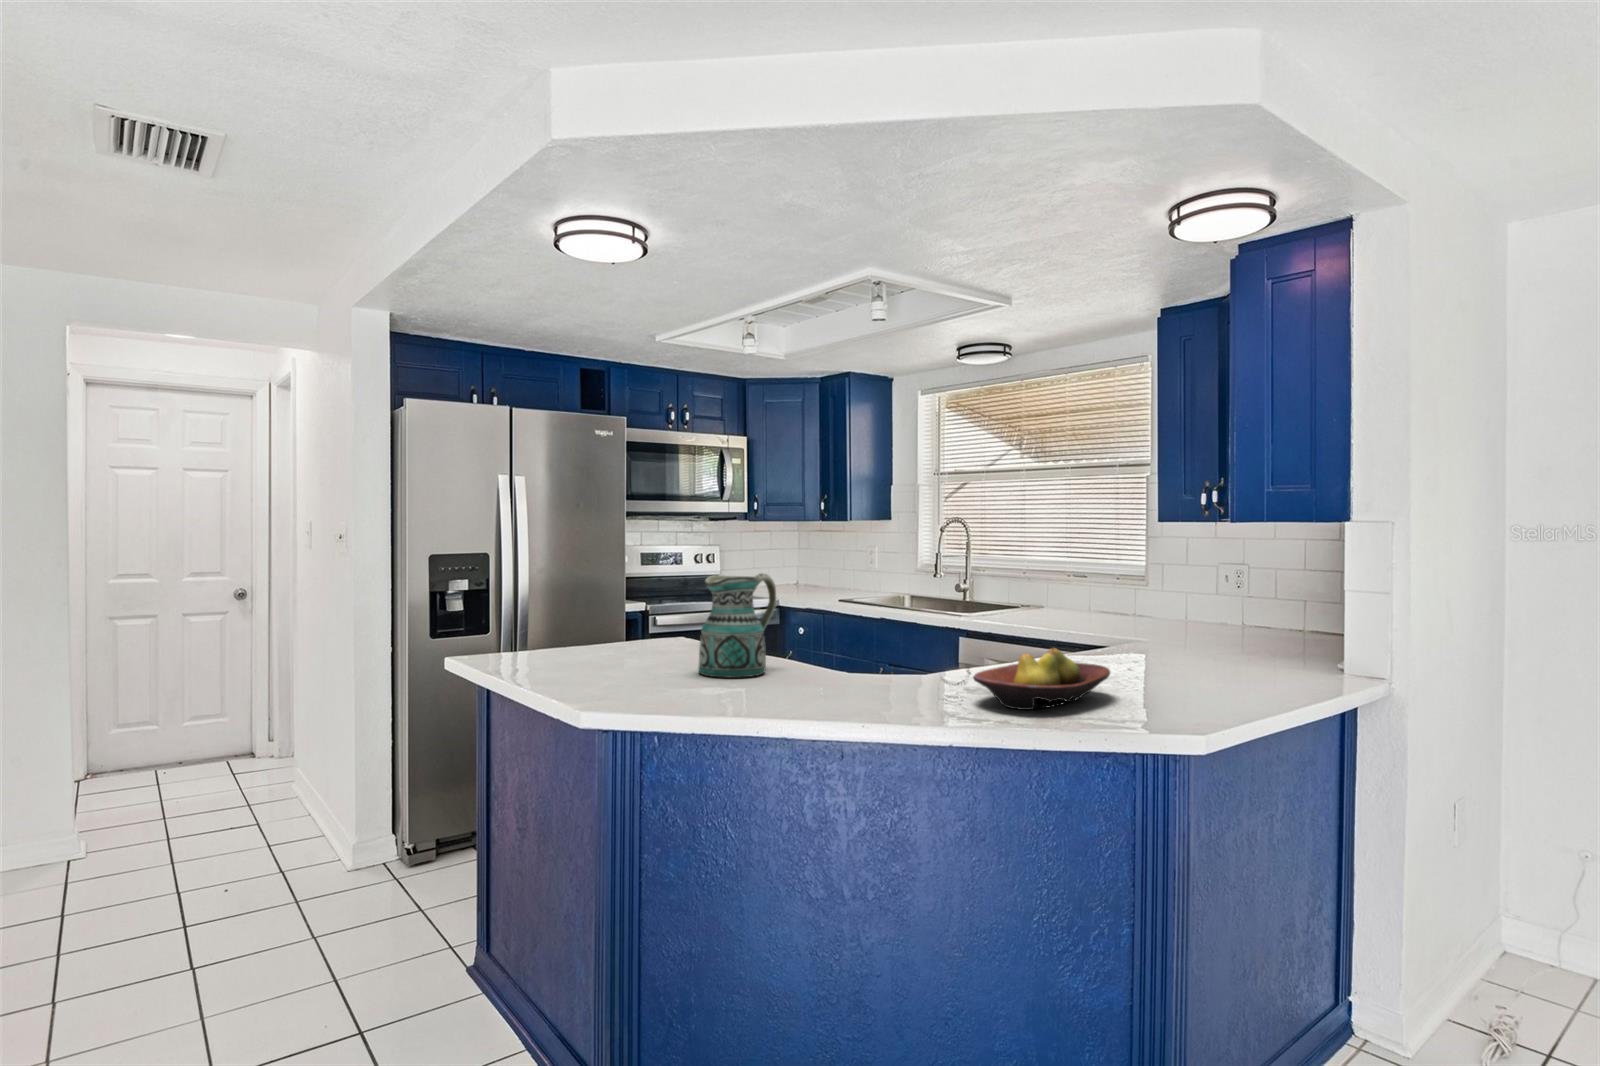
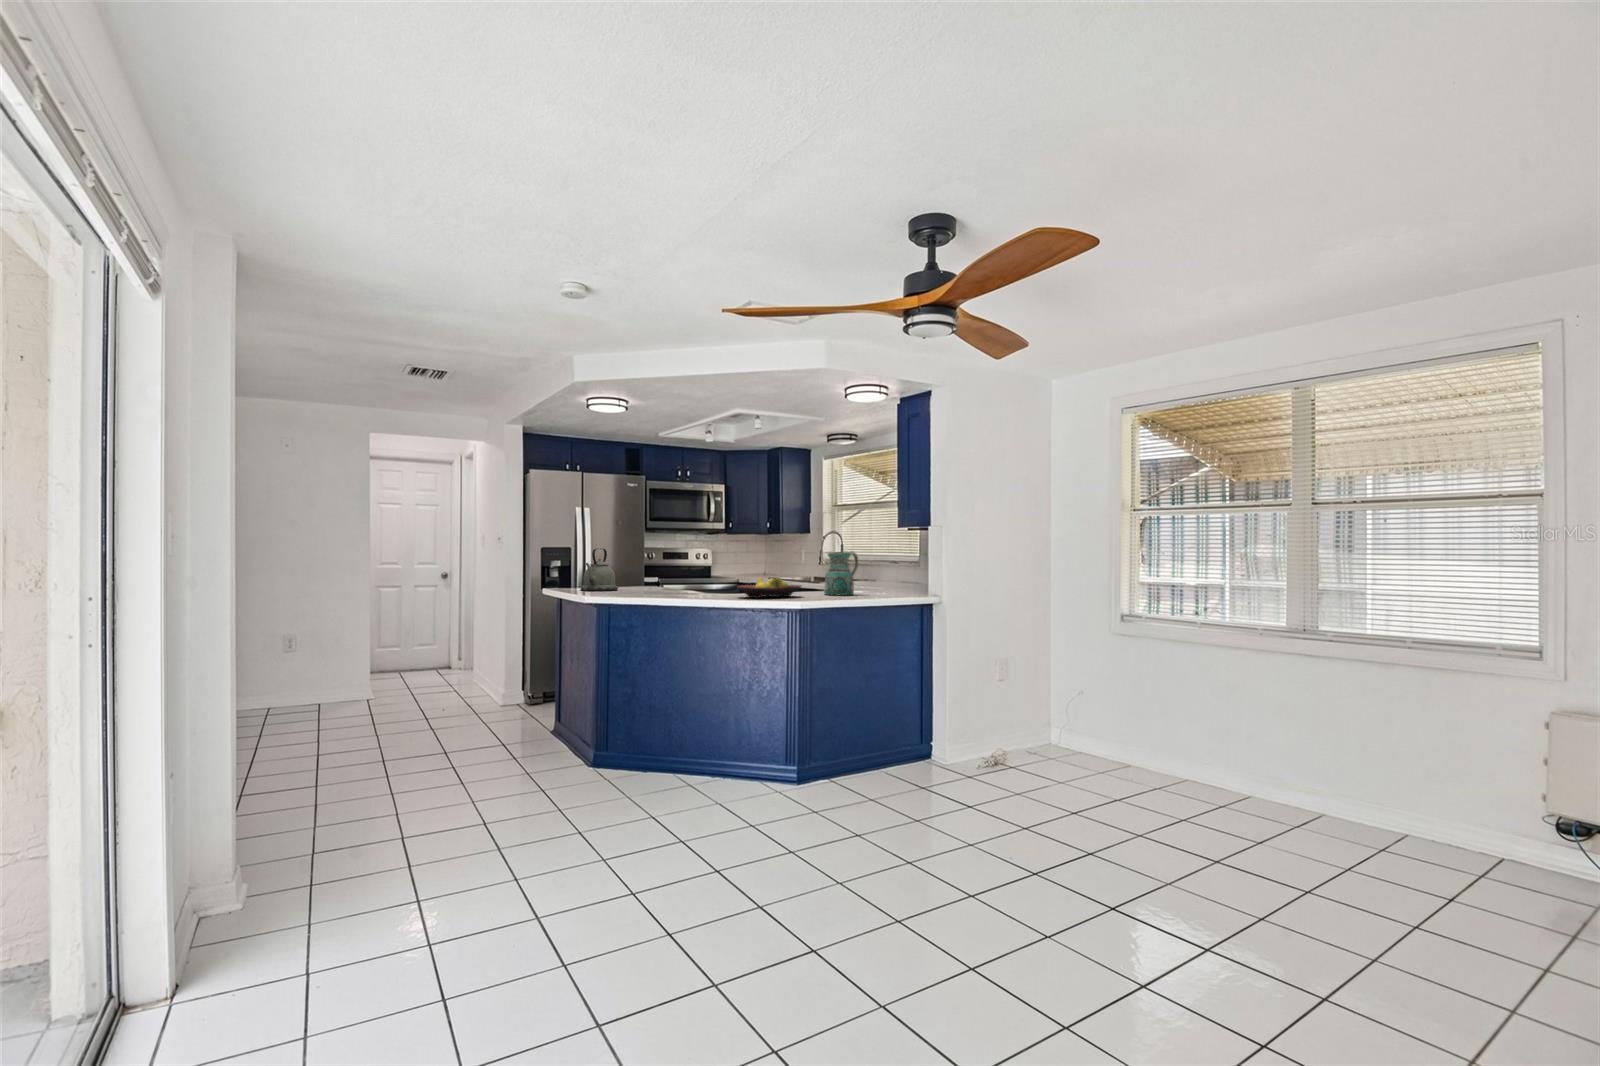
kettle: none [546,571,631,672] -> present [580,549,618,591]
ceramic pitcher: present [698,573,777,678] -> present [824,552,858,595]

